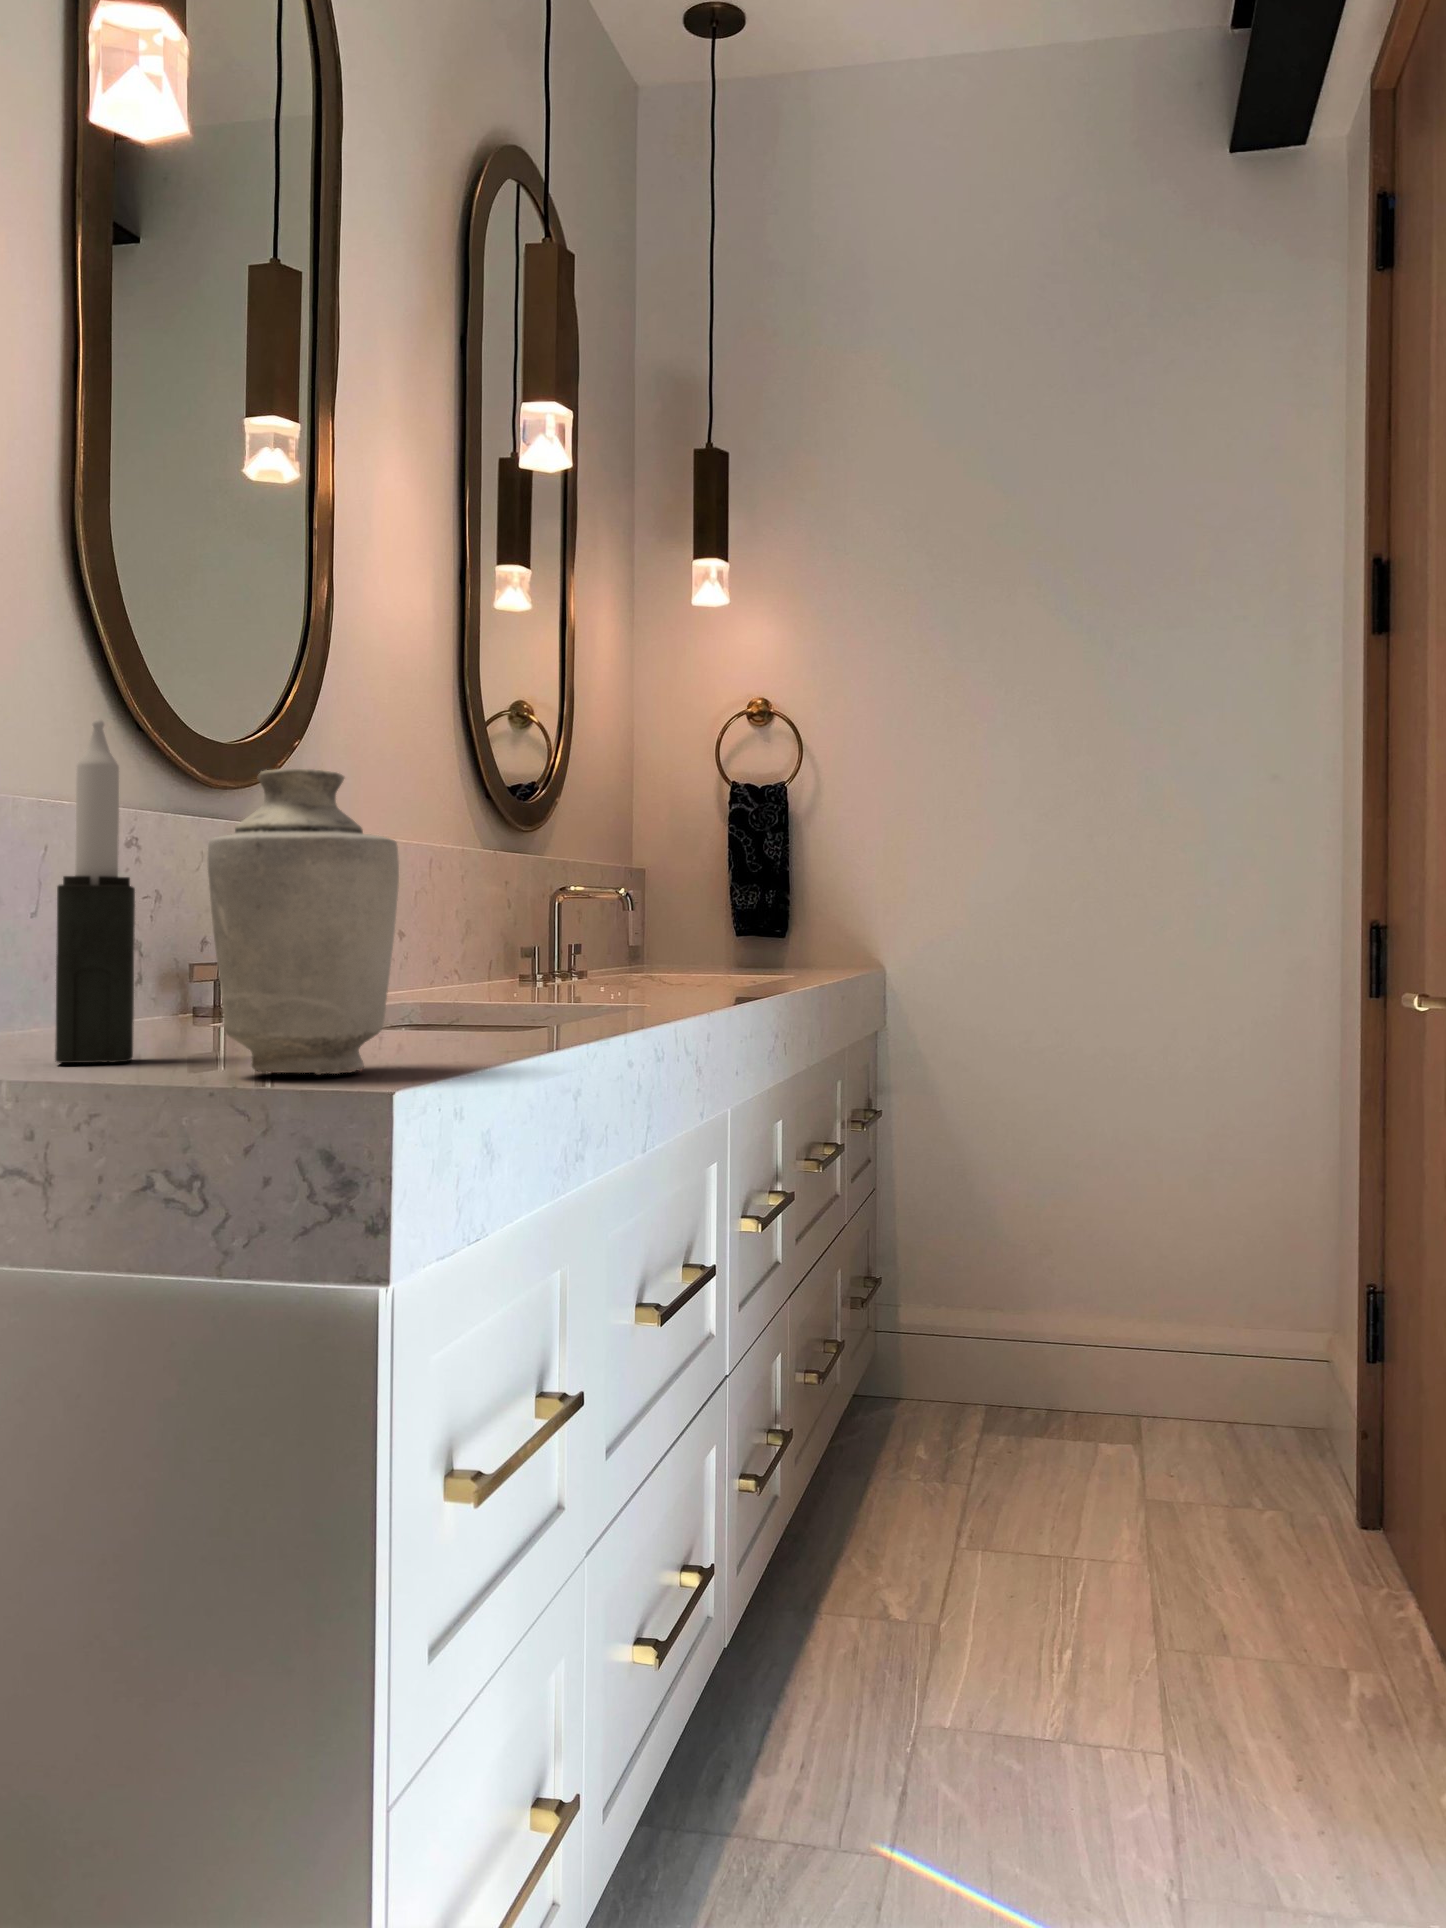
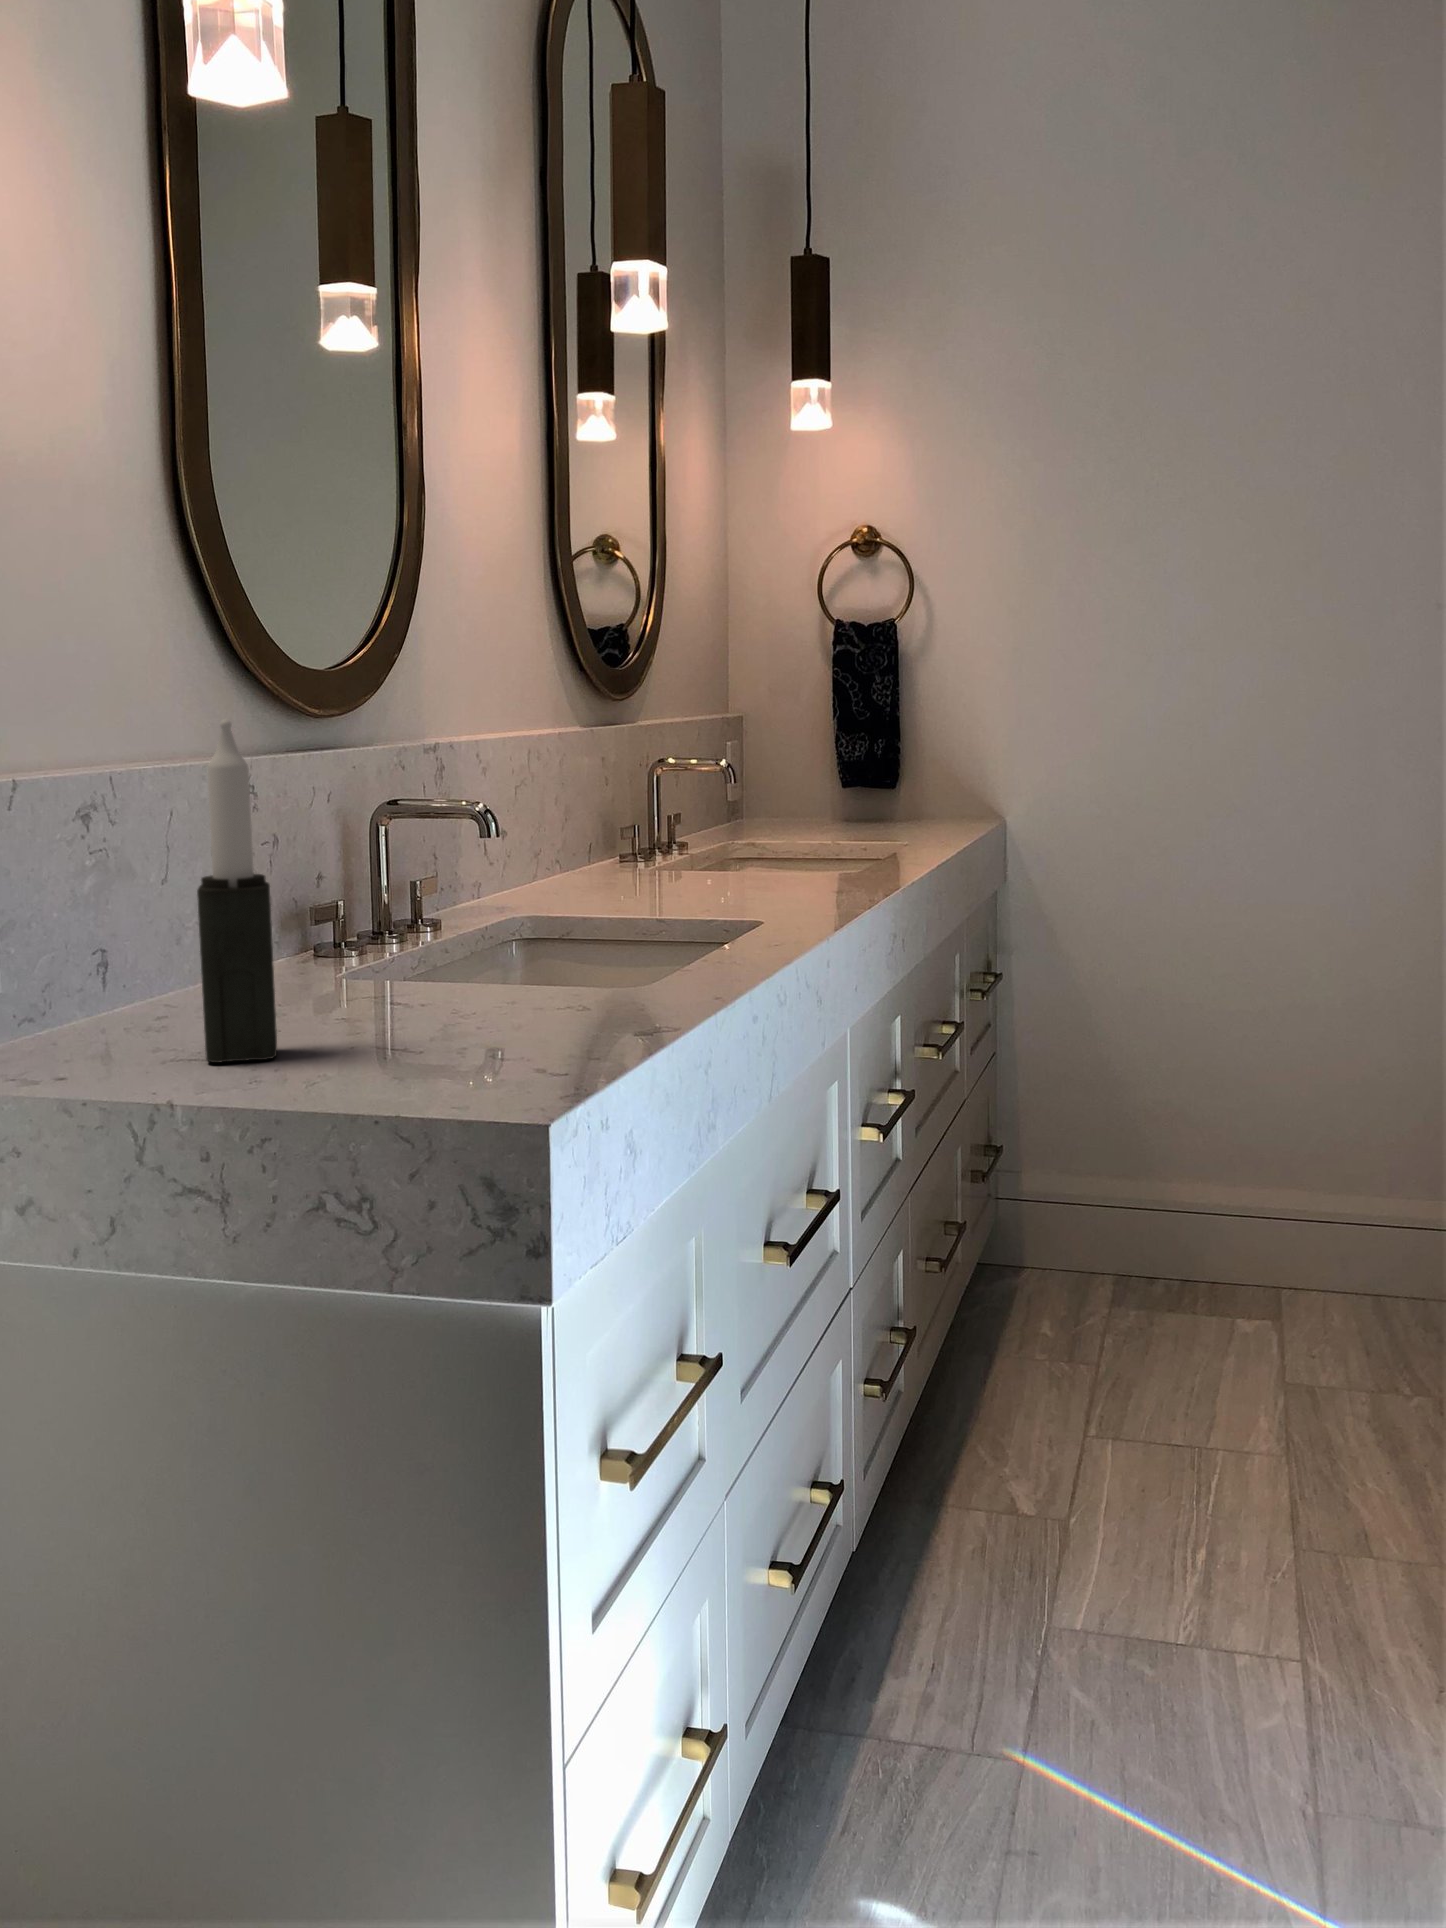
vase: present [207,769,399,1075] -> none [350,789,535,1093]

